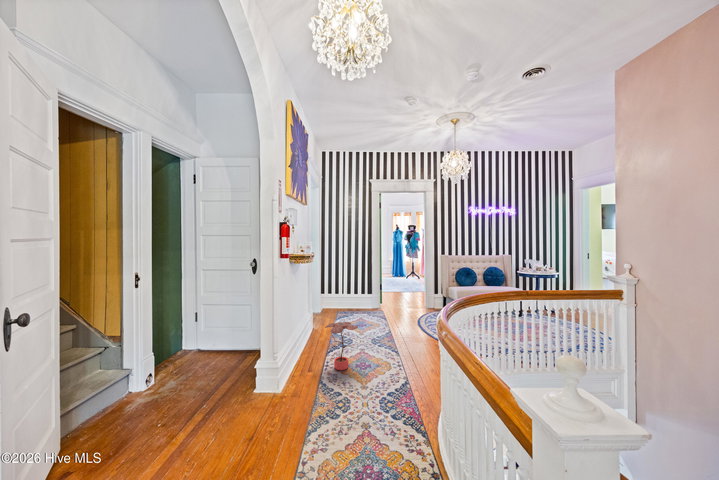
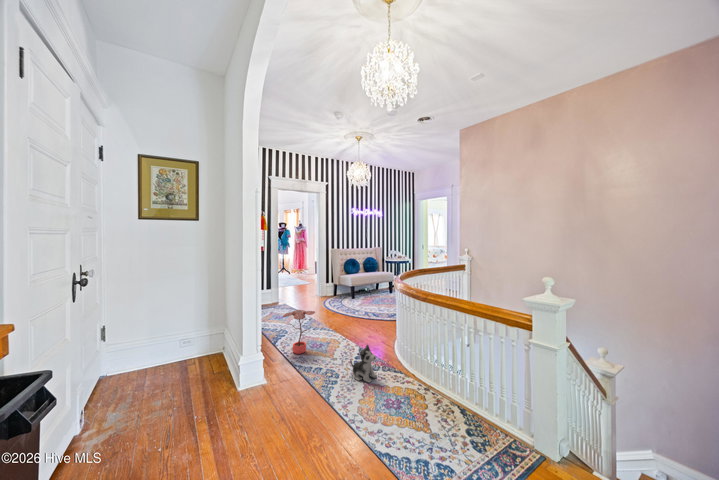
plush toy: none [361,381,389,432] -> present [350,345,377,382]

